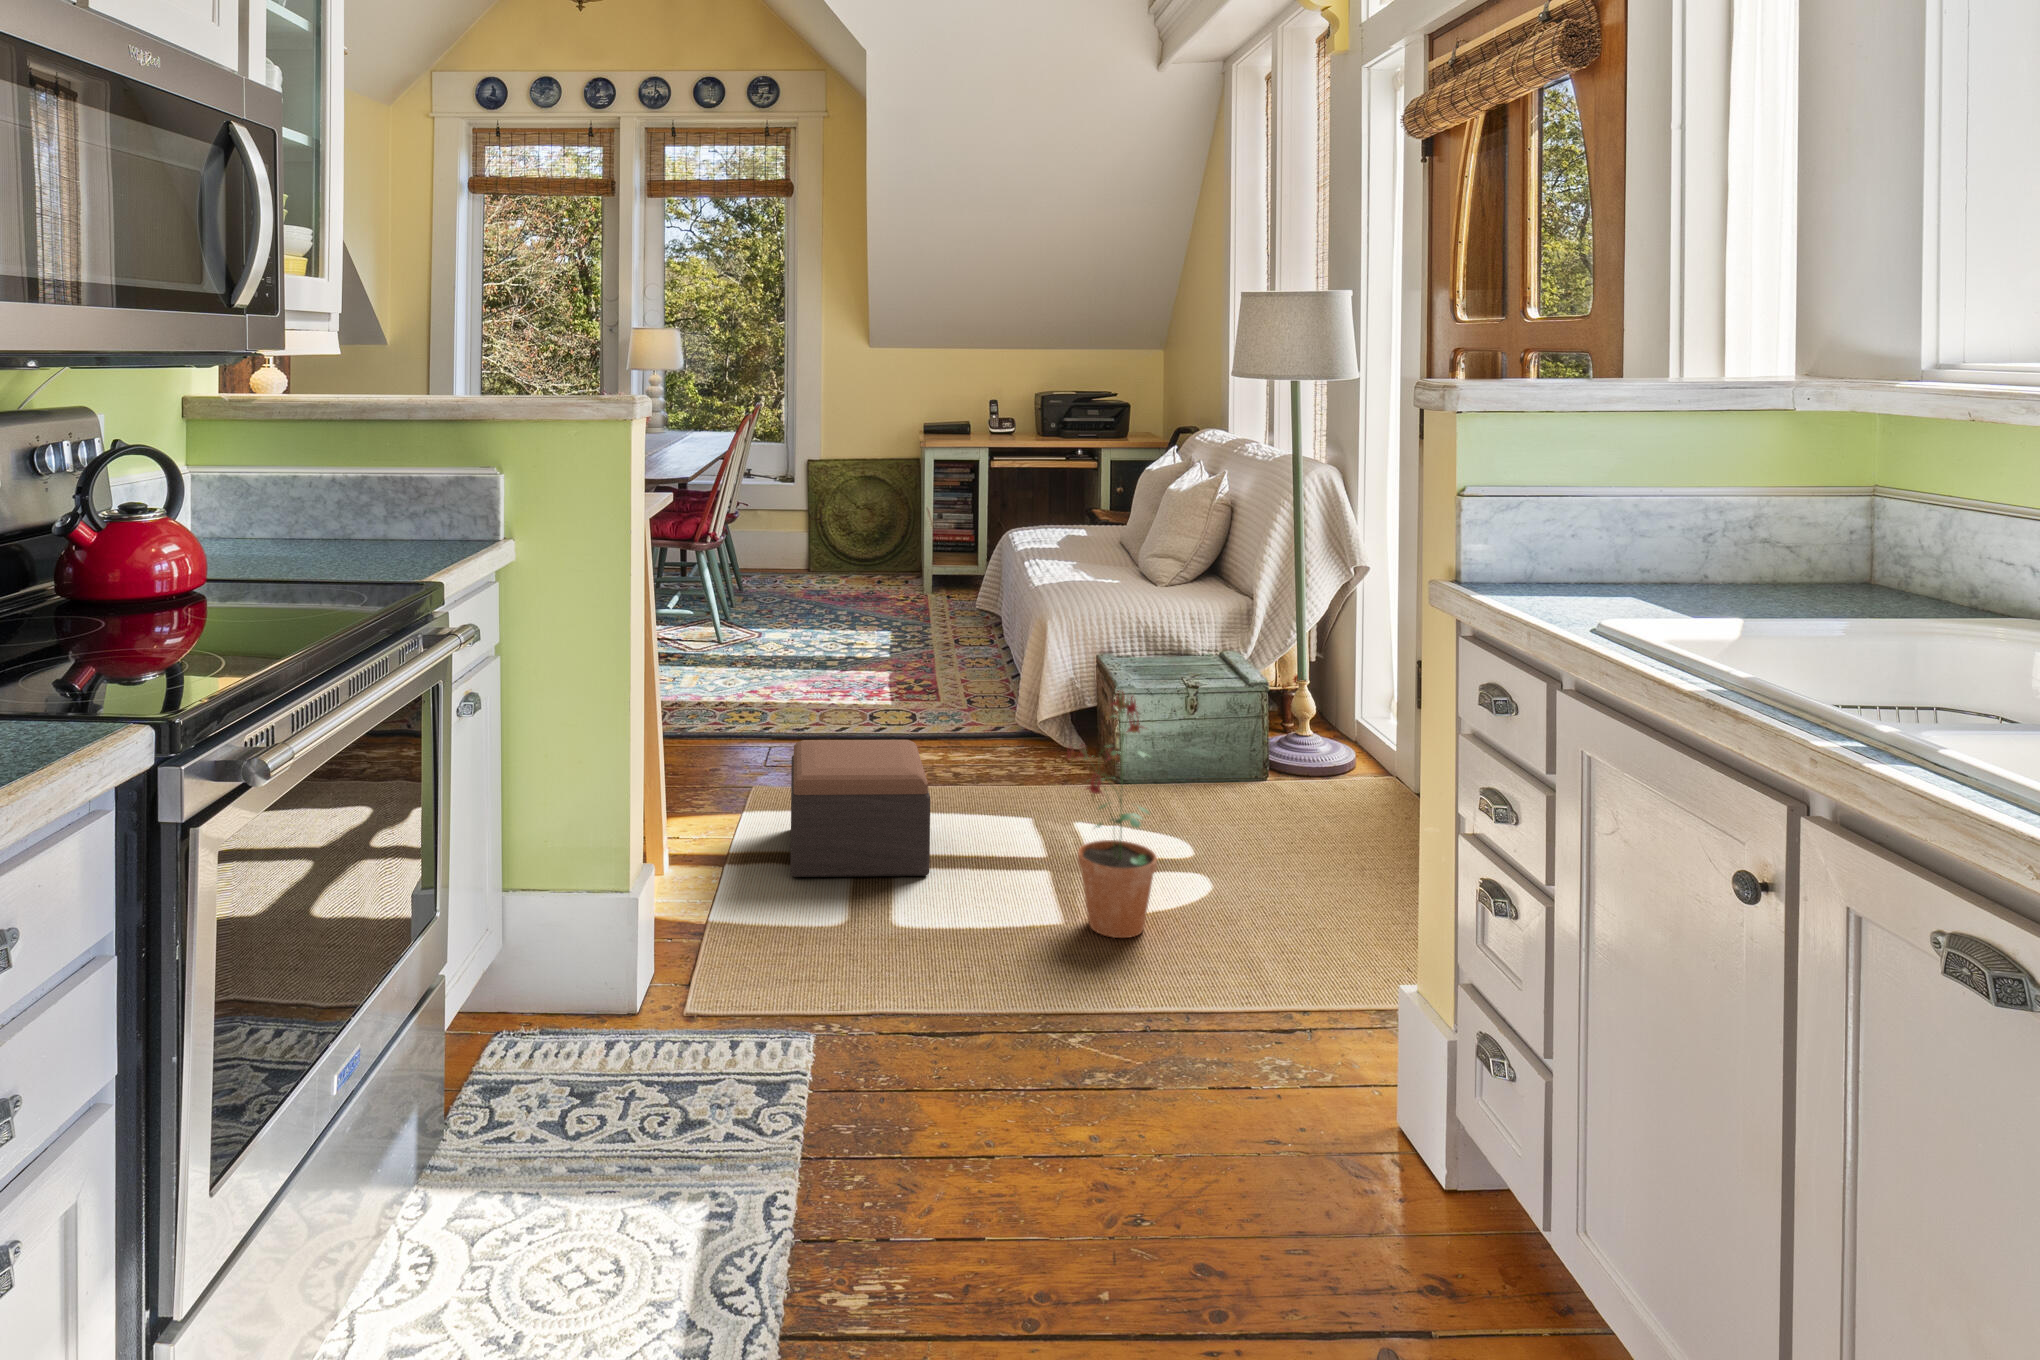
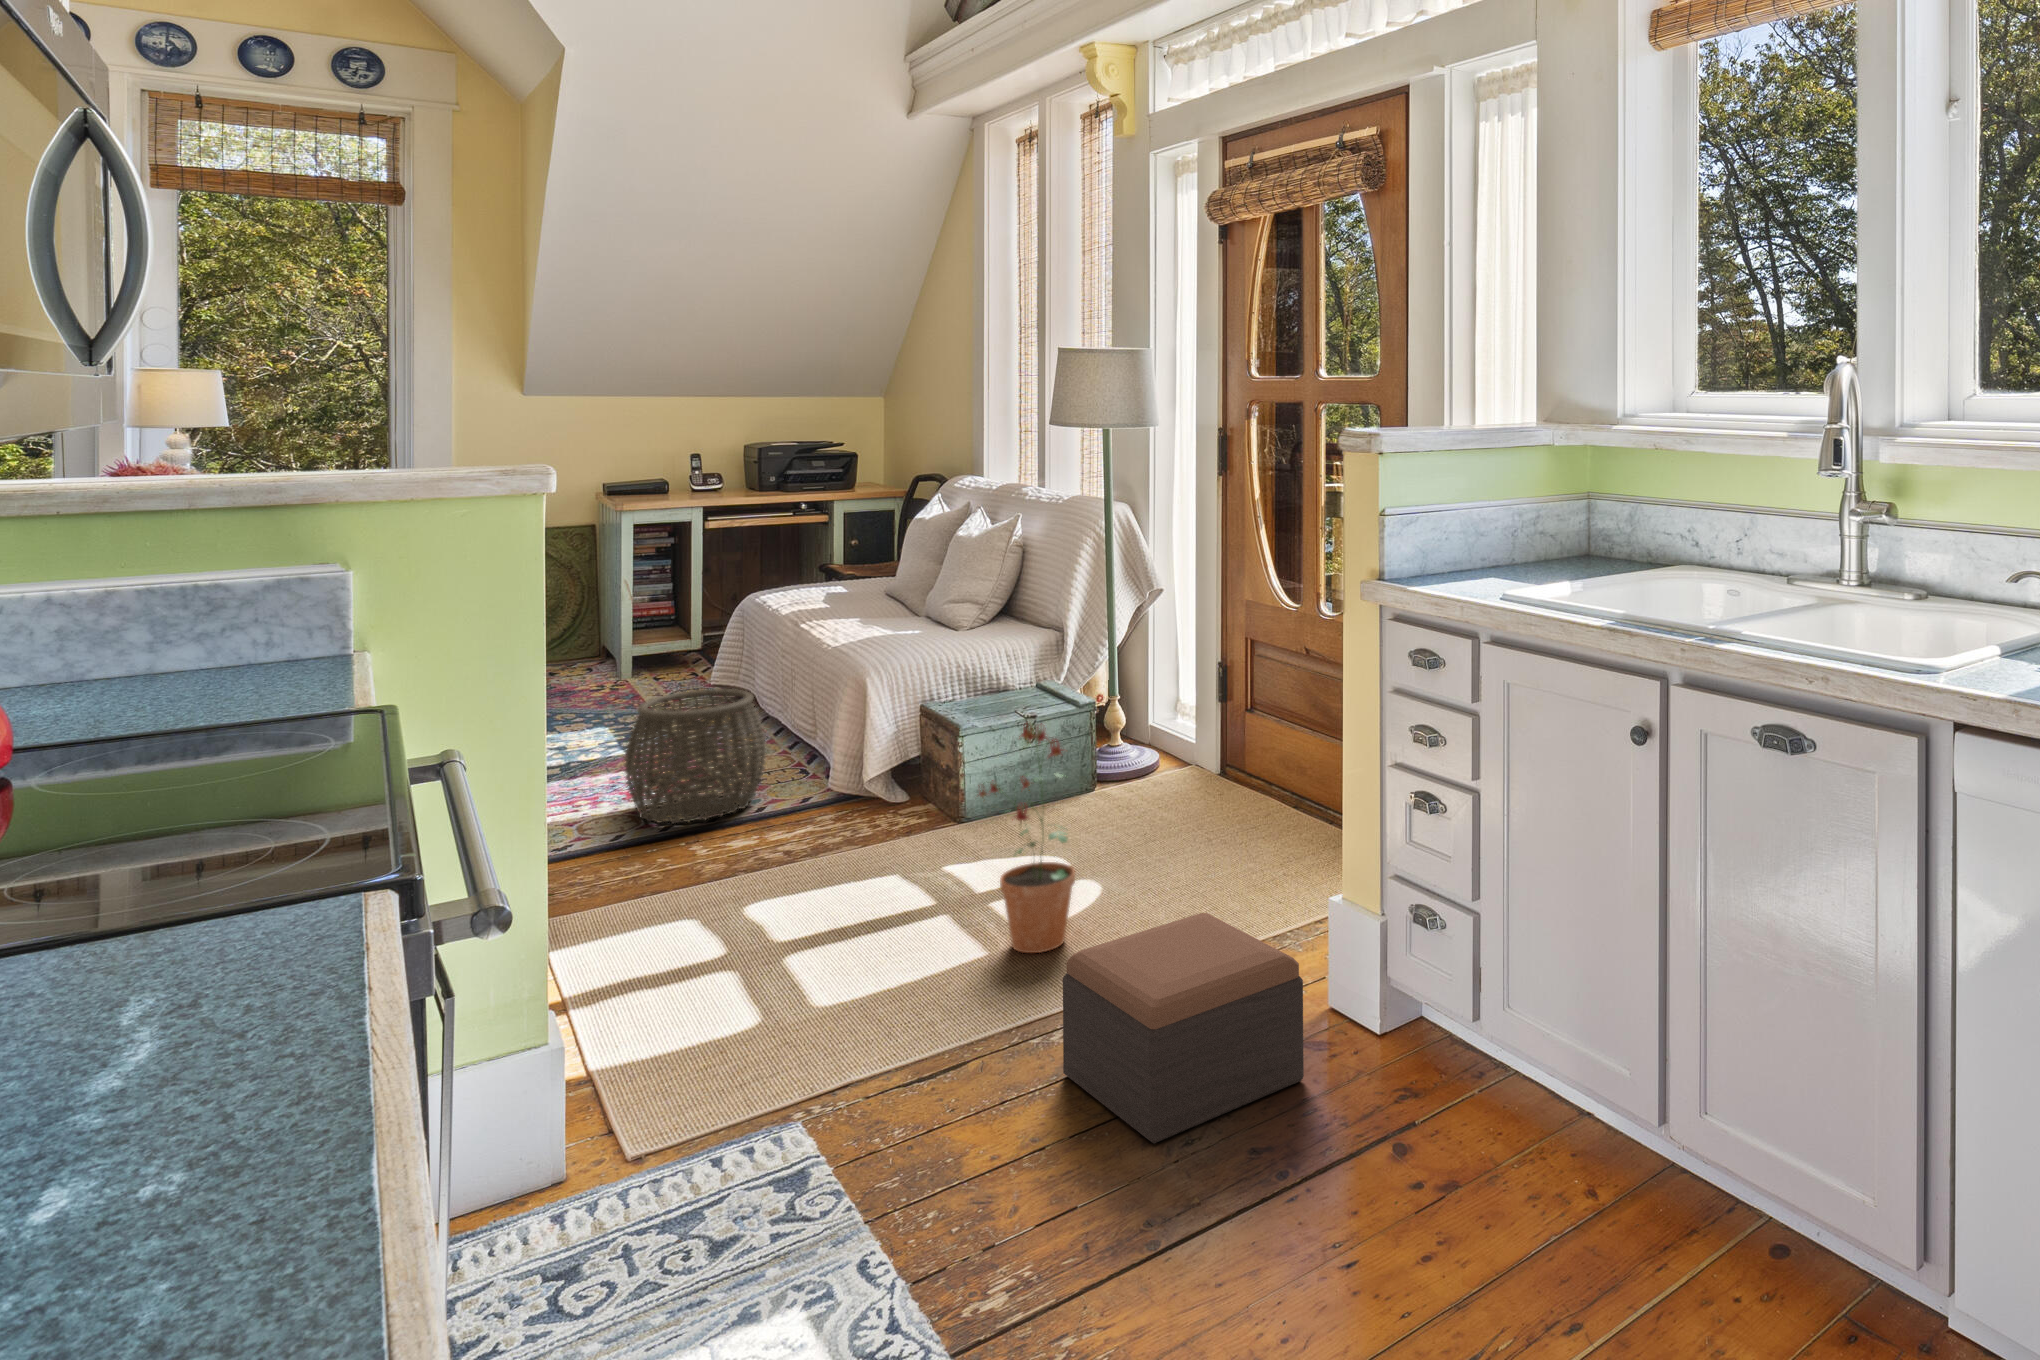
woven basket: none [852,609,968,728] -> present [624,689,767,823]
footstool: present [790,740,930,877] -> present [1063,913,1304,1143]

